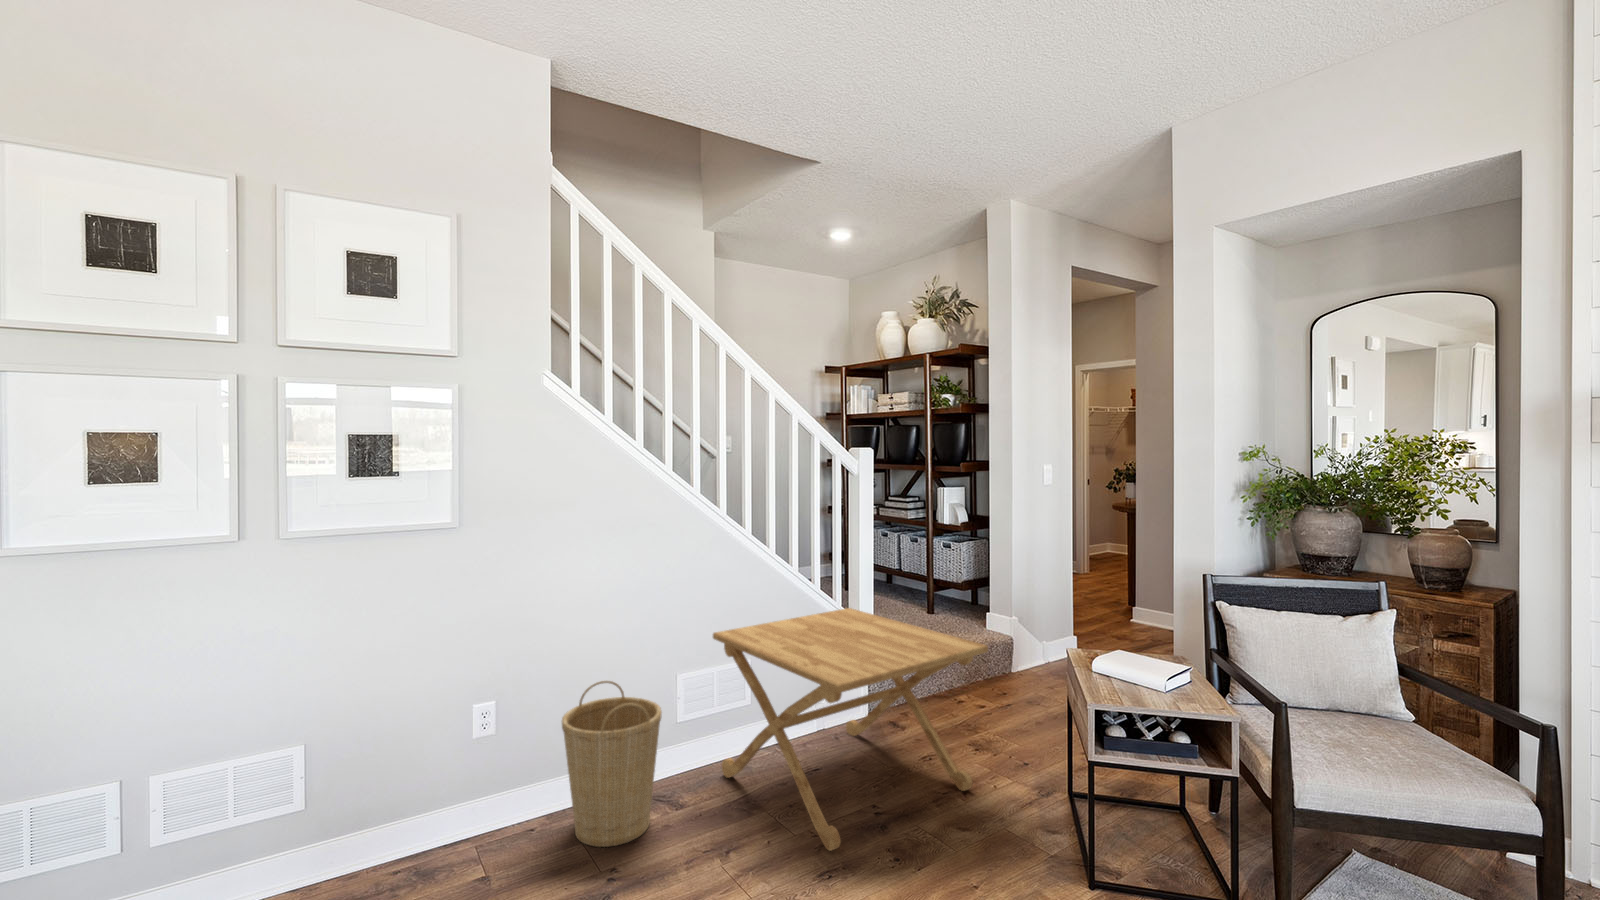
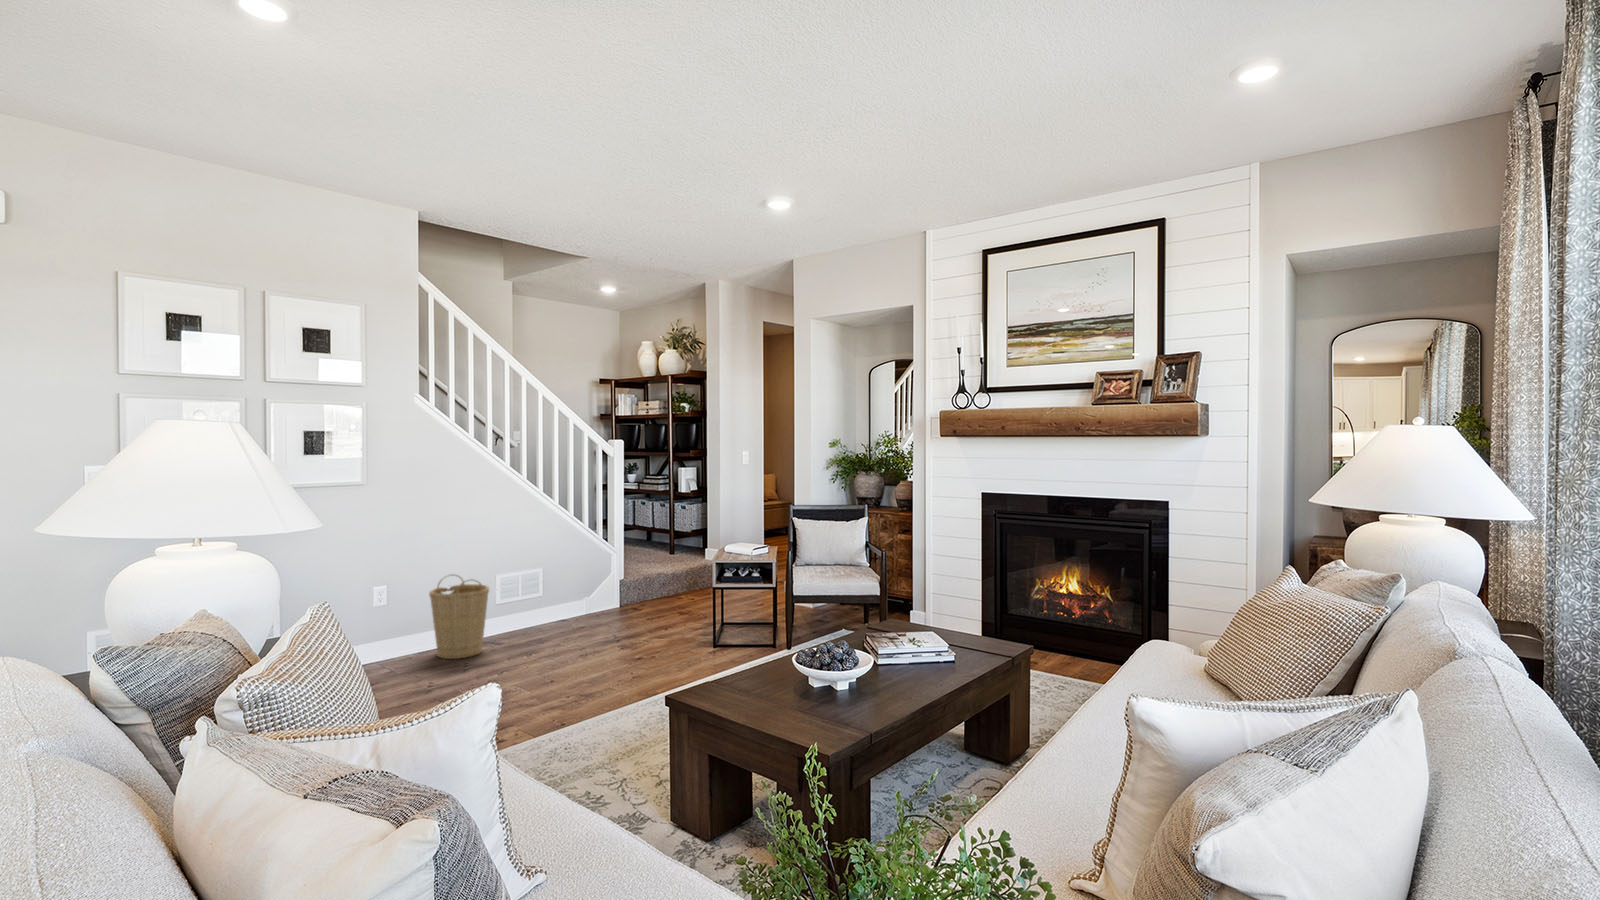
side table: present [713,608,988,851] -> none [518,539,679,650]

